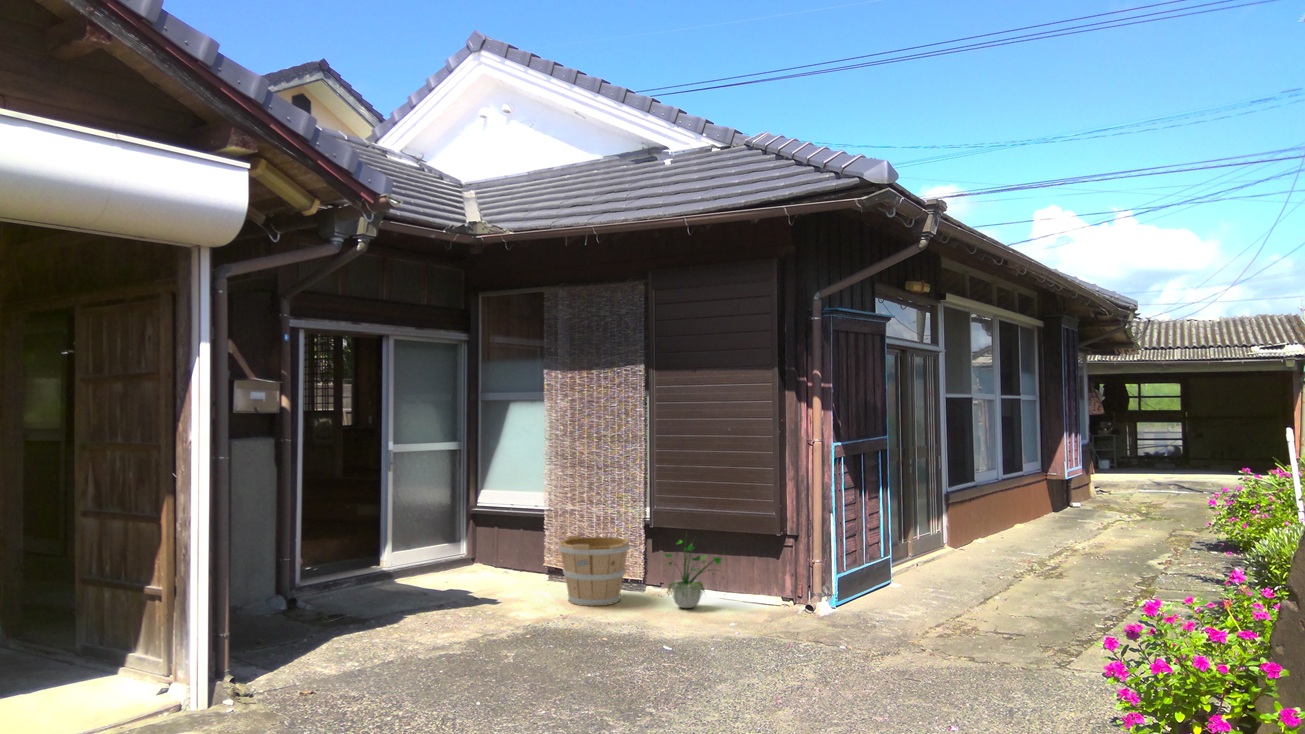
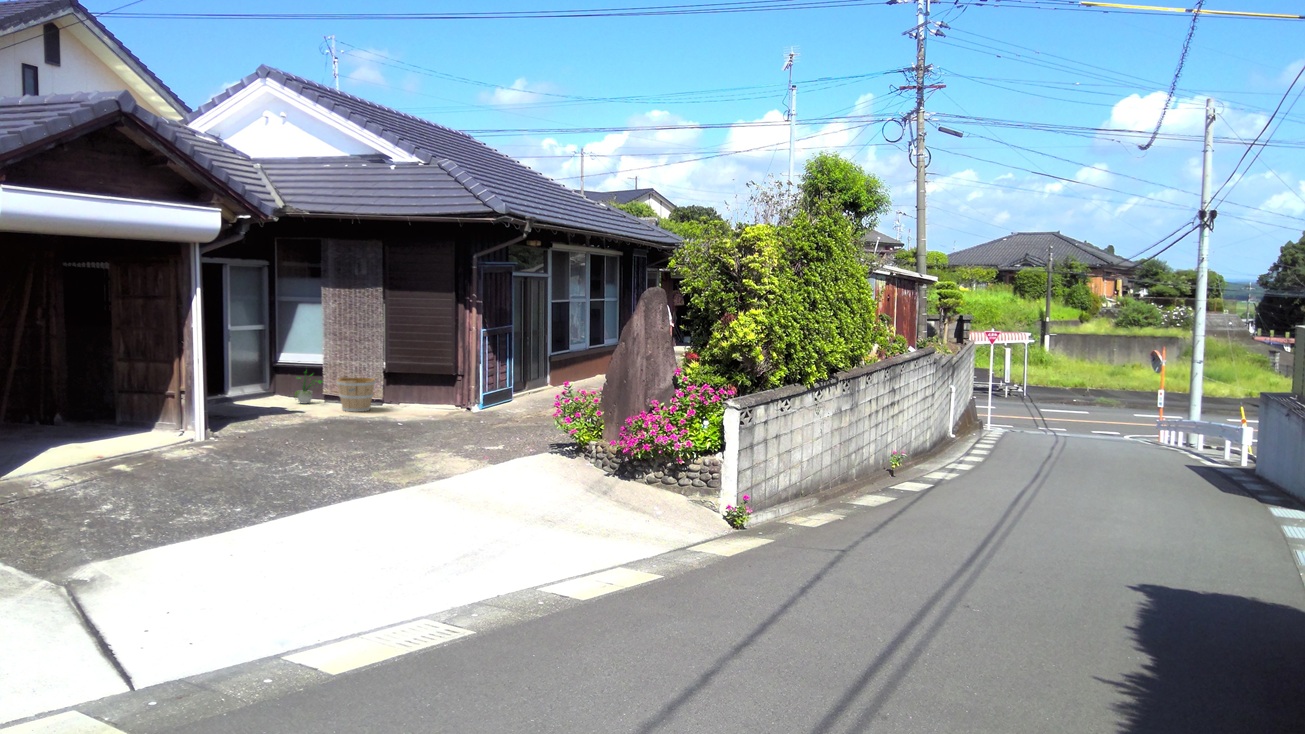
potted plant: present [665,540,722,608] -> present [294,371,322,404]

